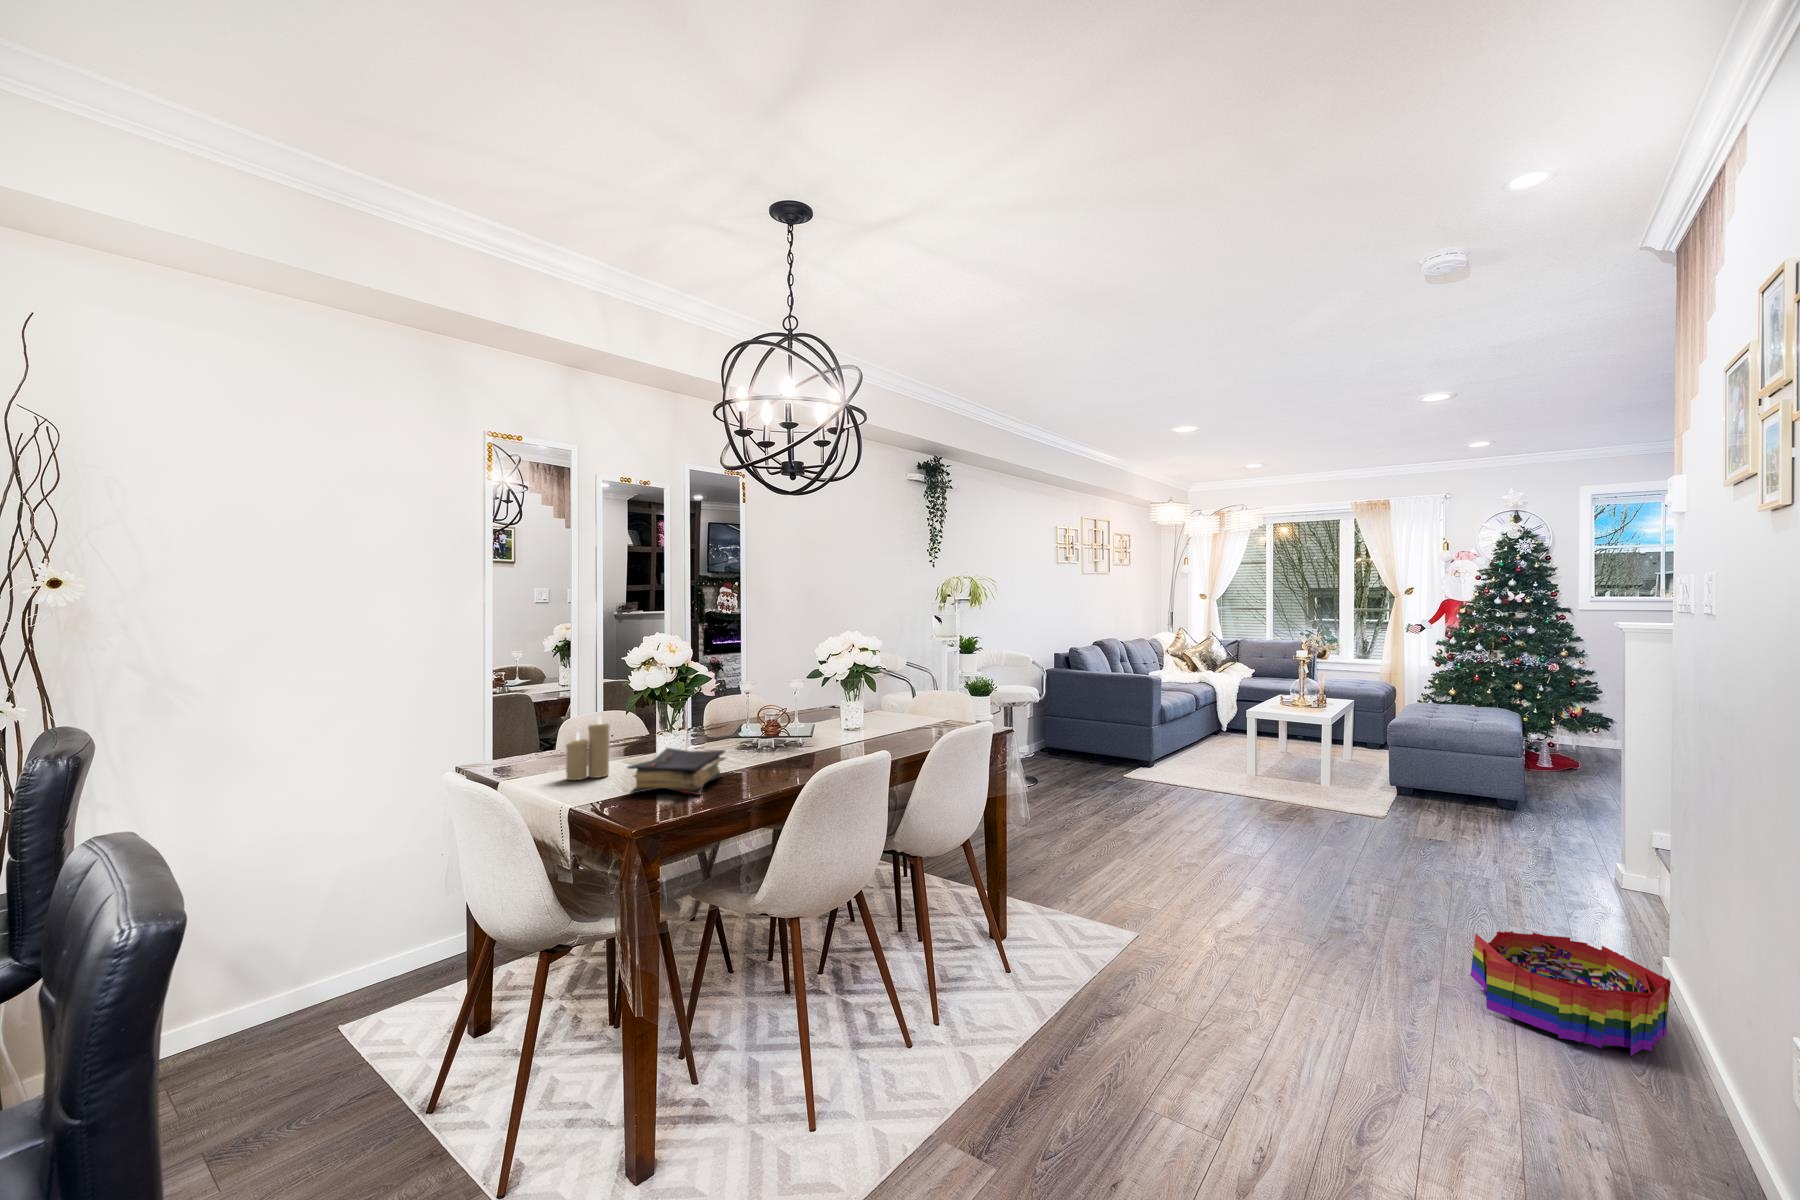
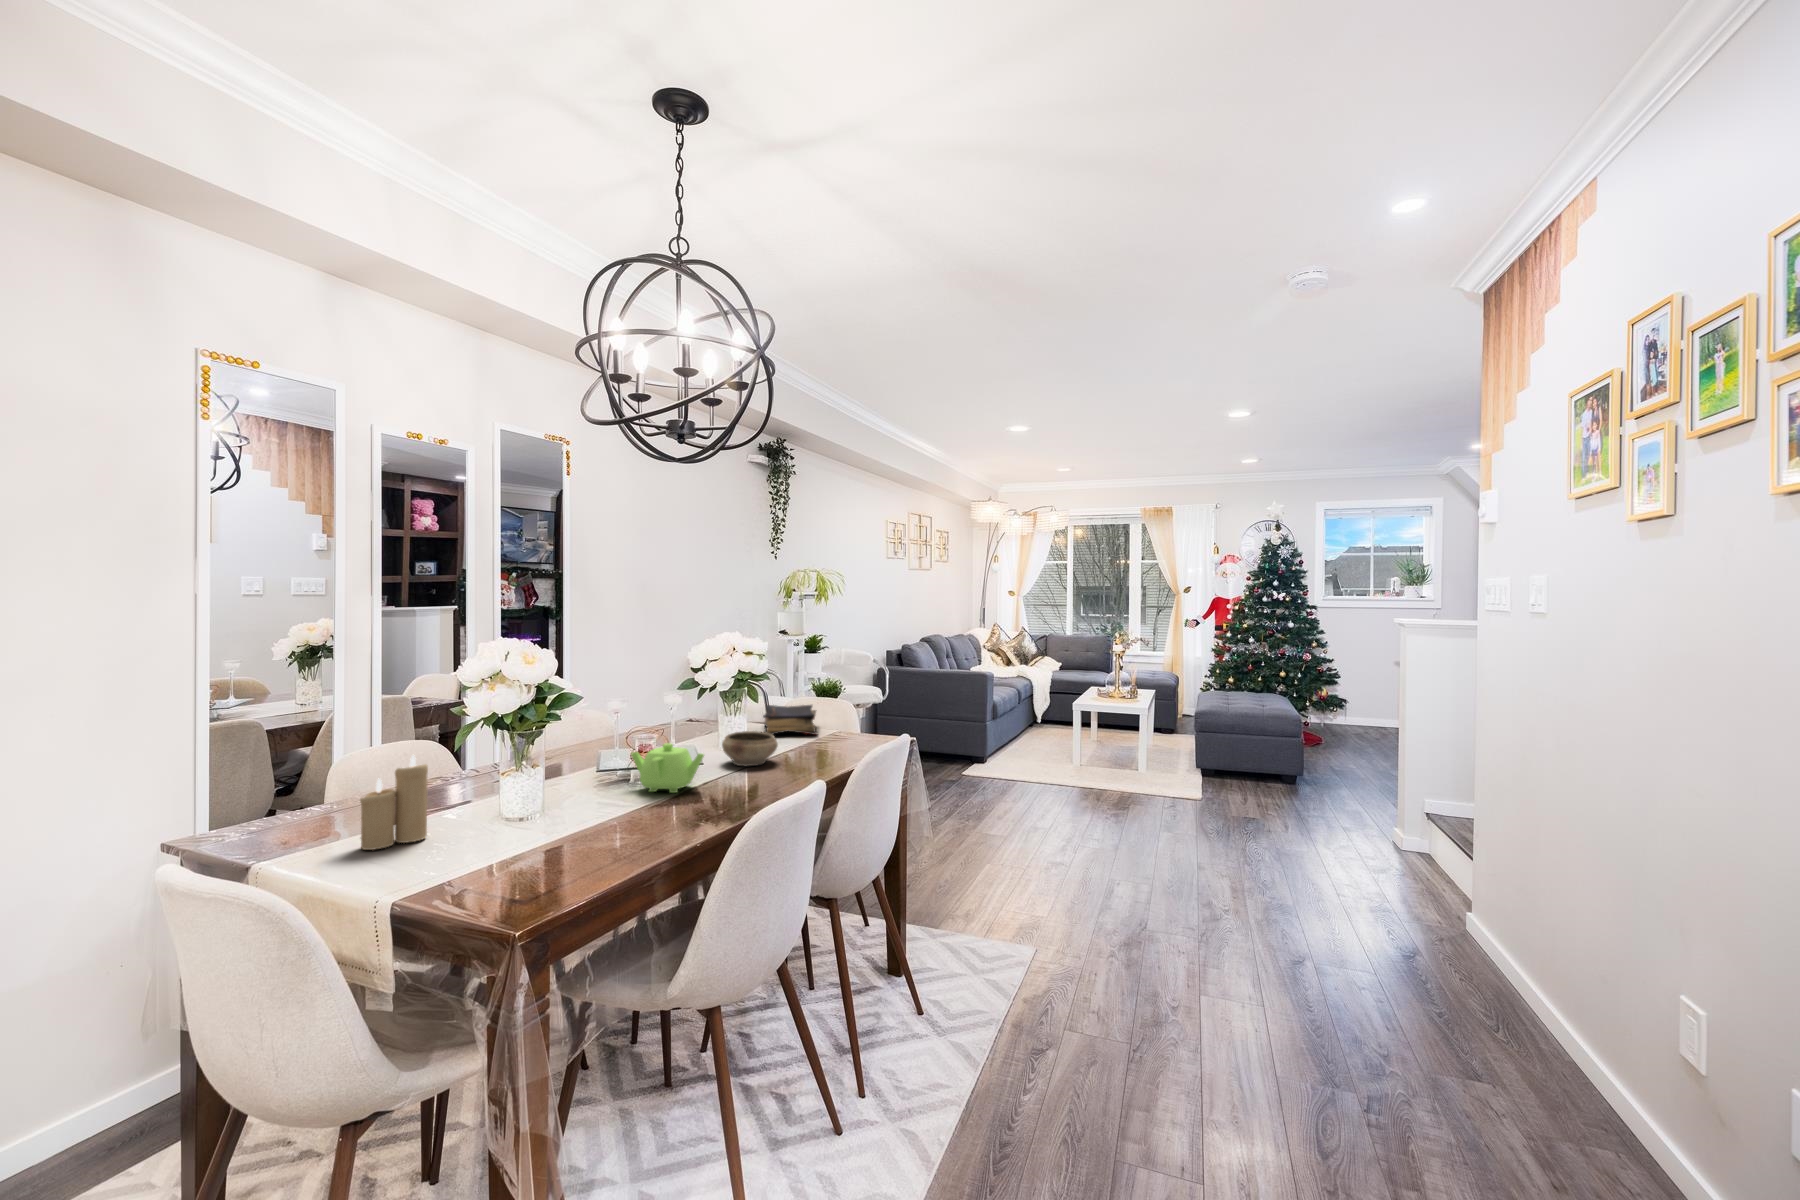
ceramic bowl: none [839,715,885,744] -> present [722,731,778,766]
teapot: none [760,720,814,759] -> present [631,743,704,793]
book: present [628,748,725,795] -> present [763,705,817,735]
storage bin: present [1471,931,1671,1055] -> none [1345,906,1512,1017]

